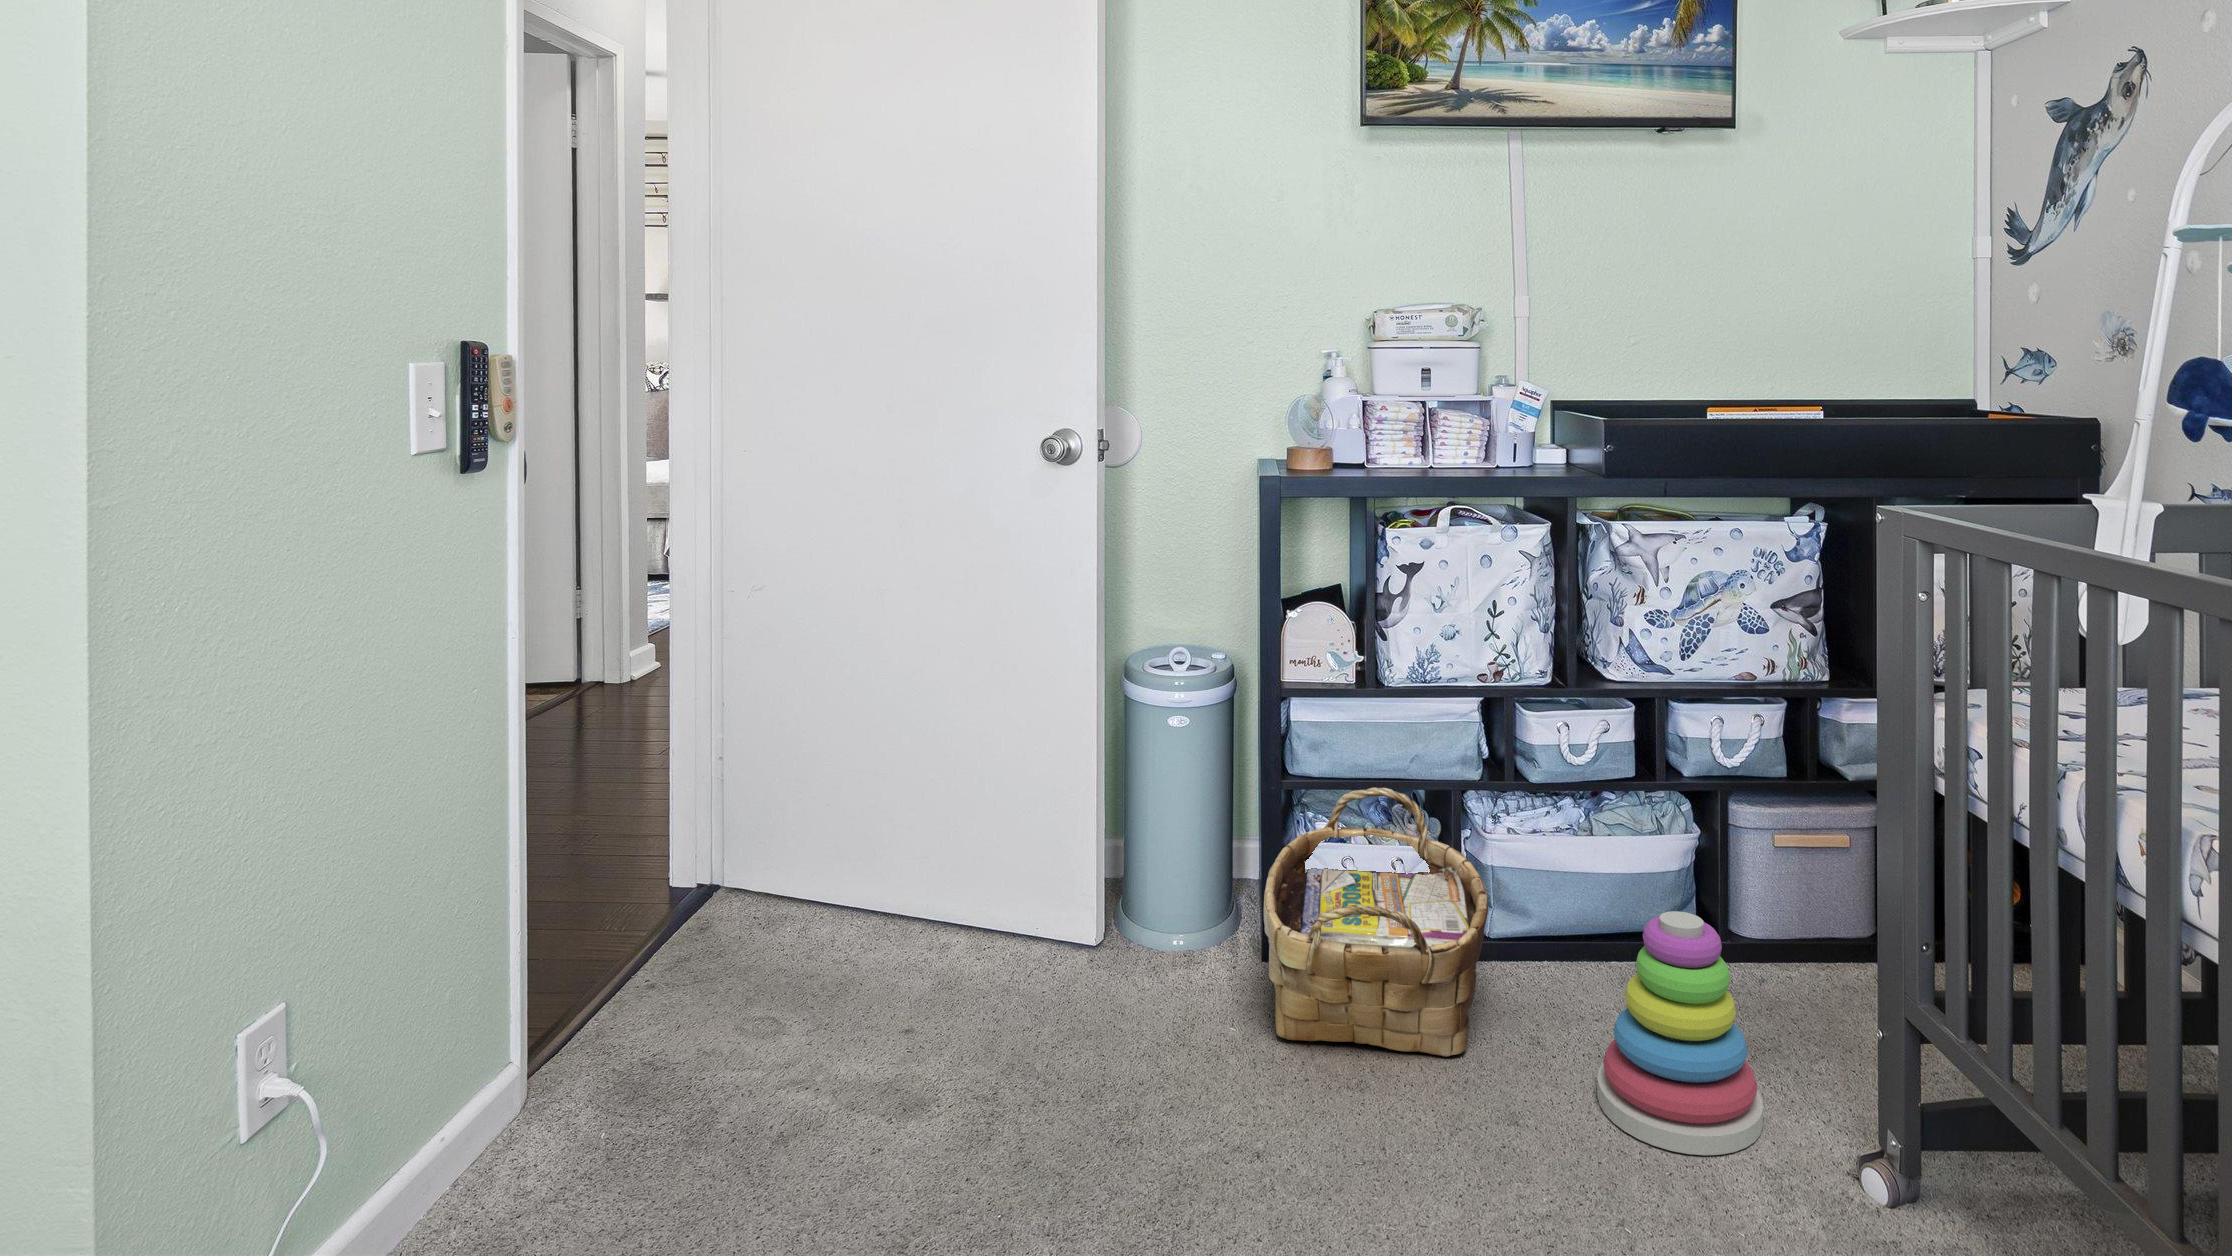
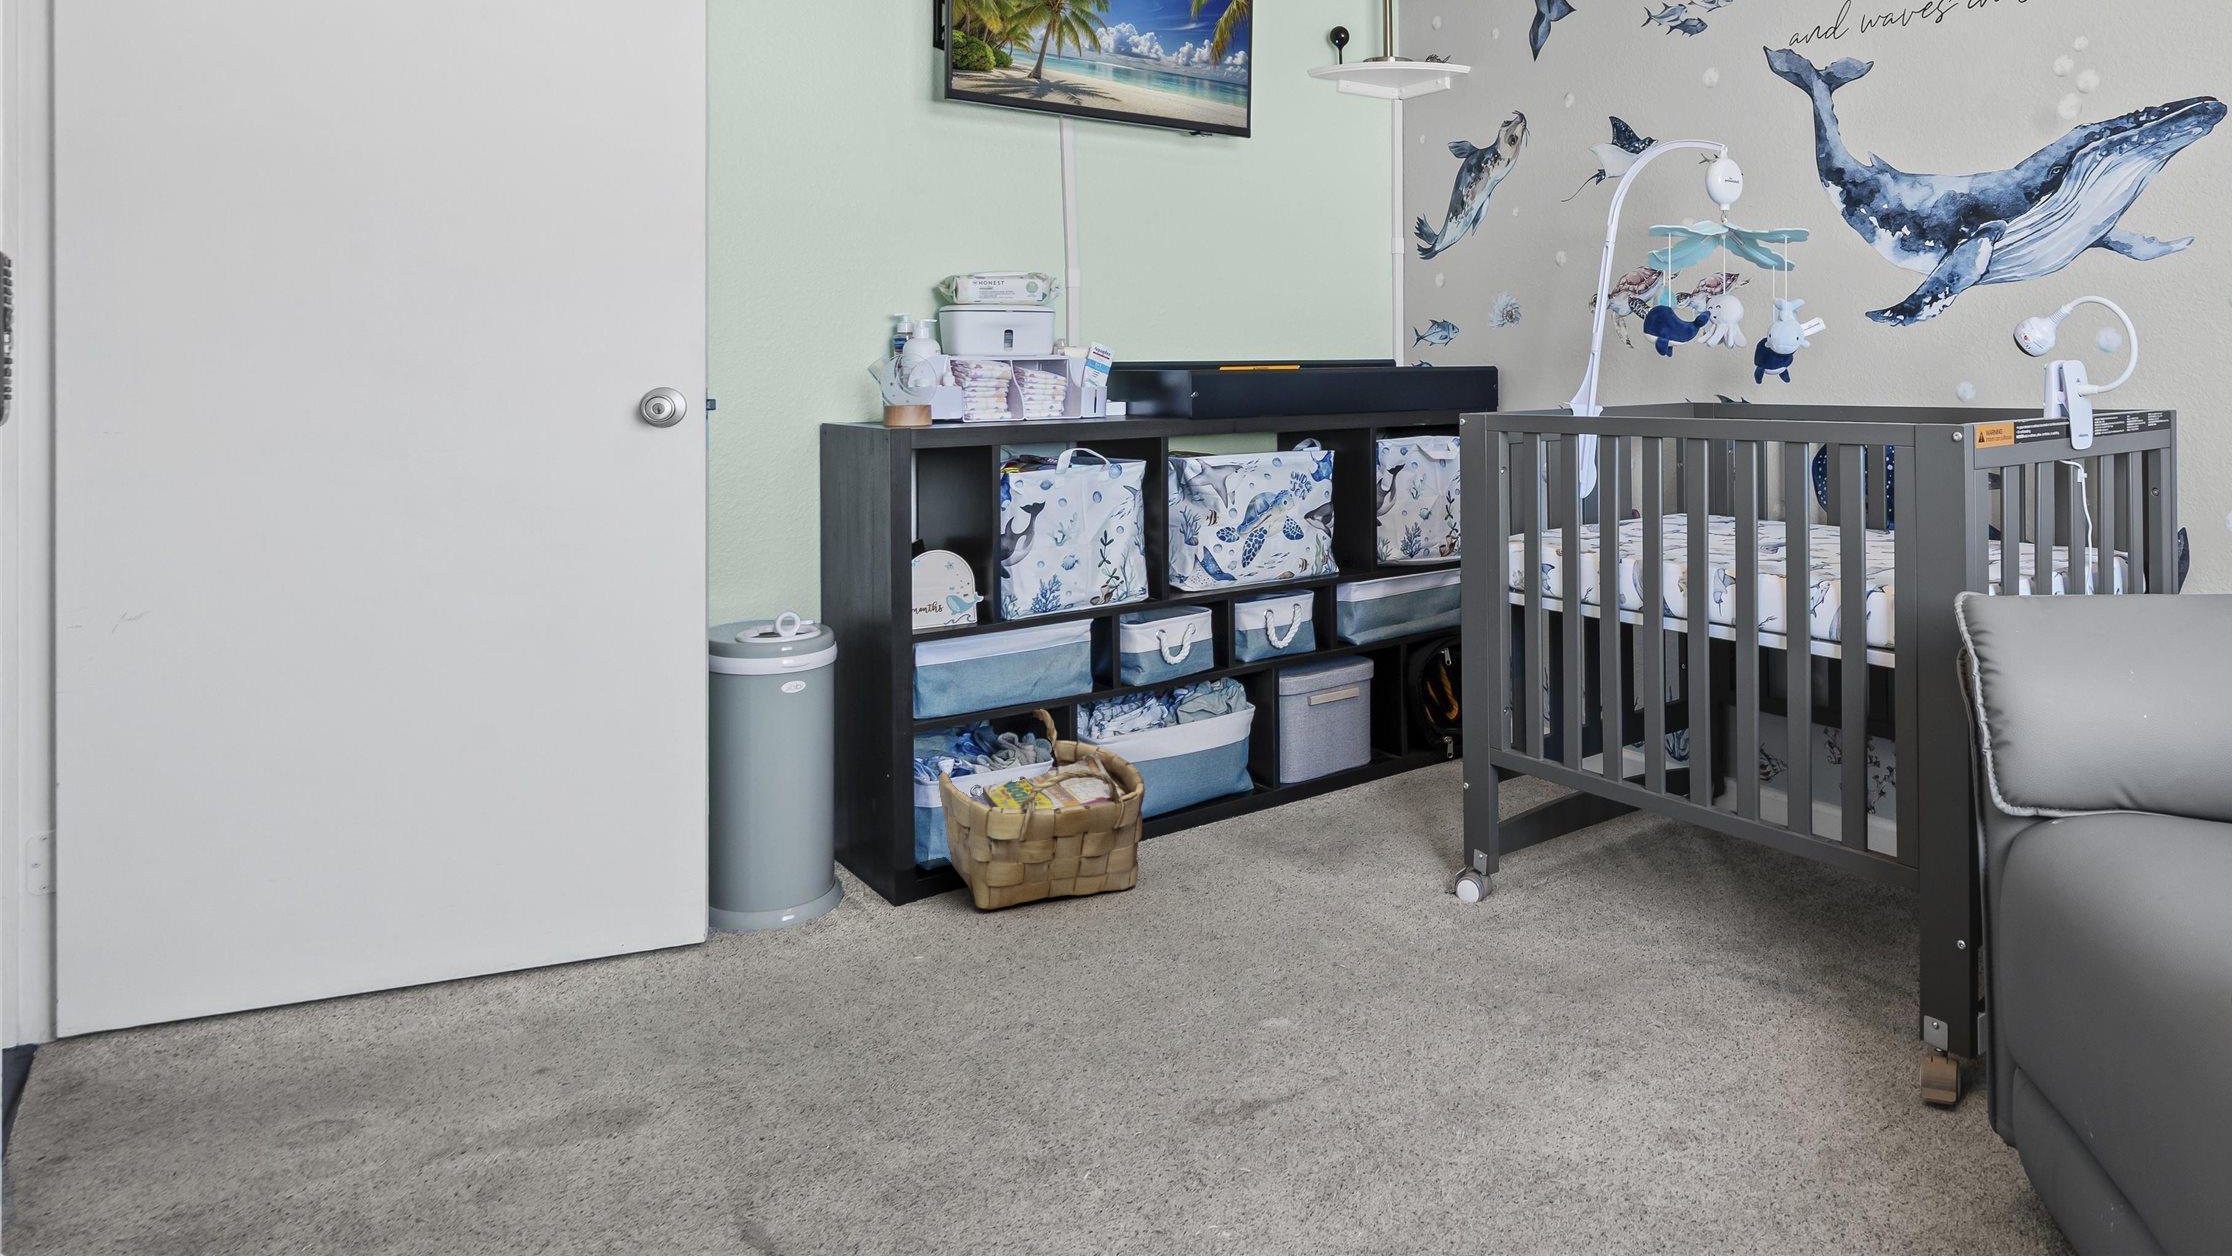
stacking toy: present [1597,911,1763,1155] -> none [1244,732,1362,894]

